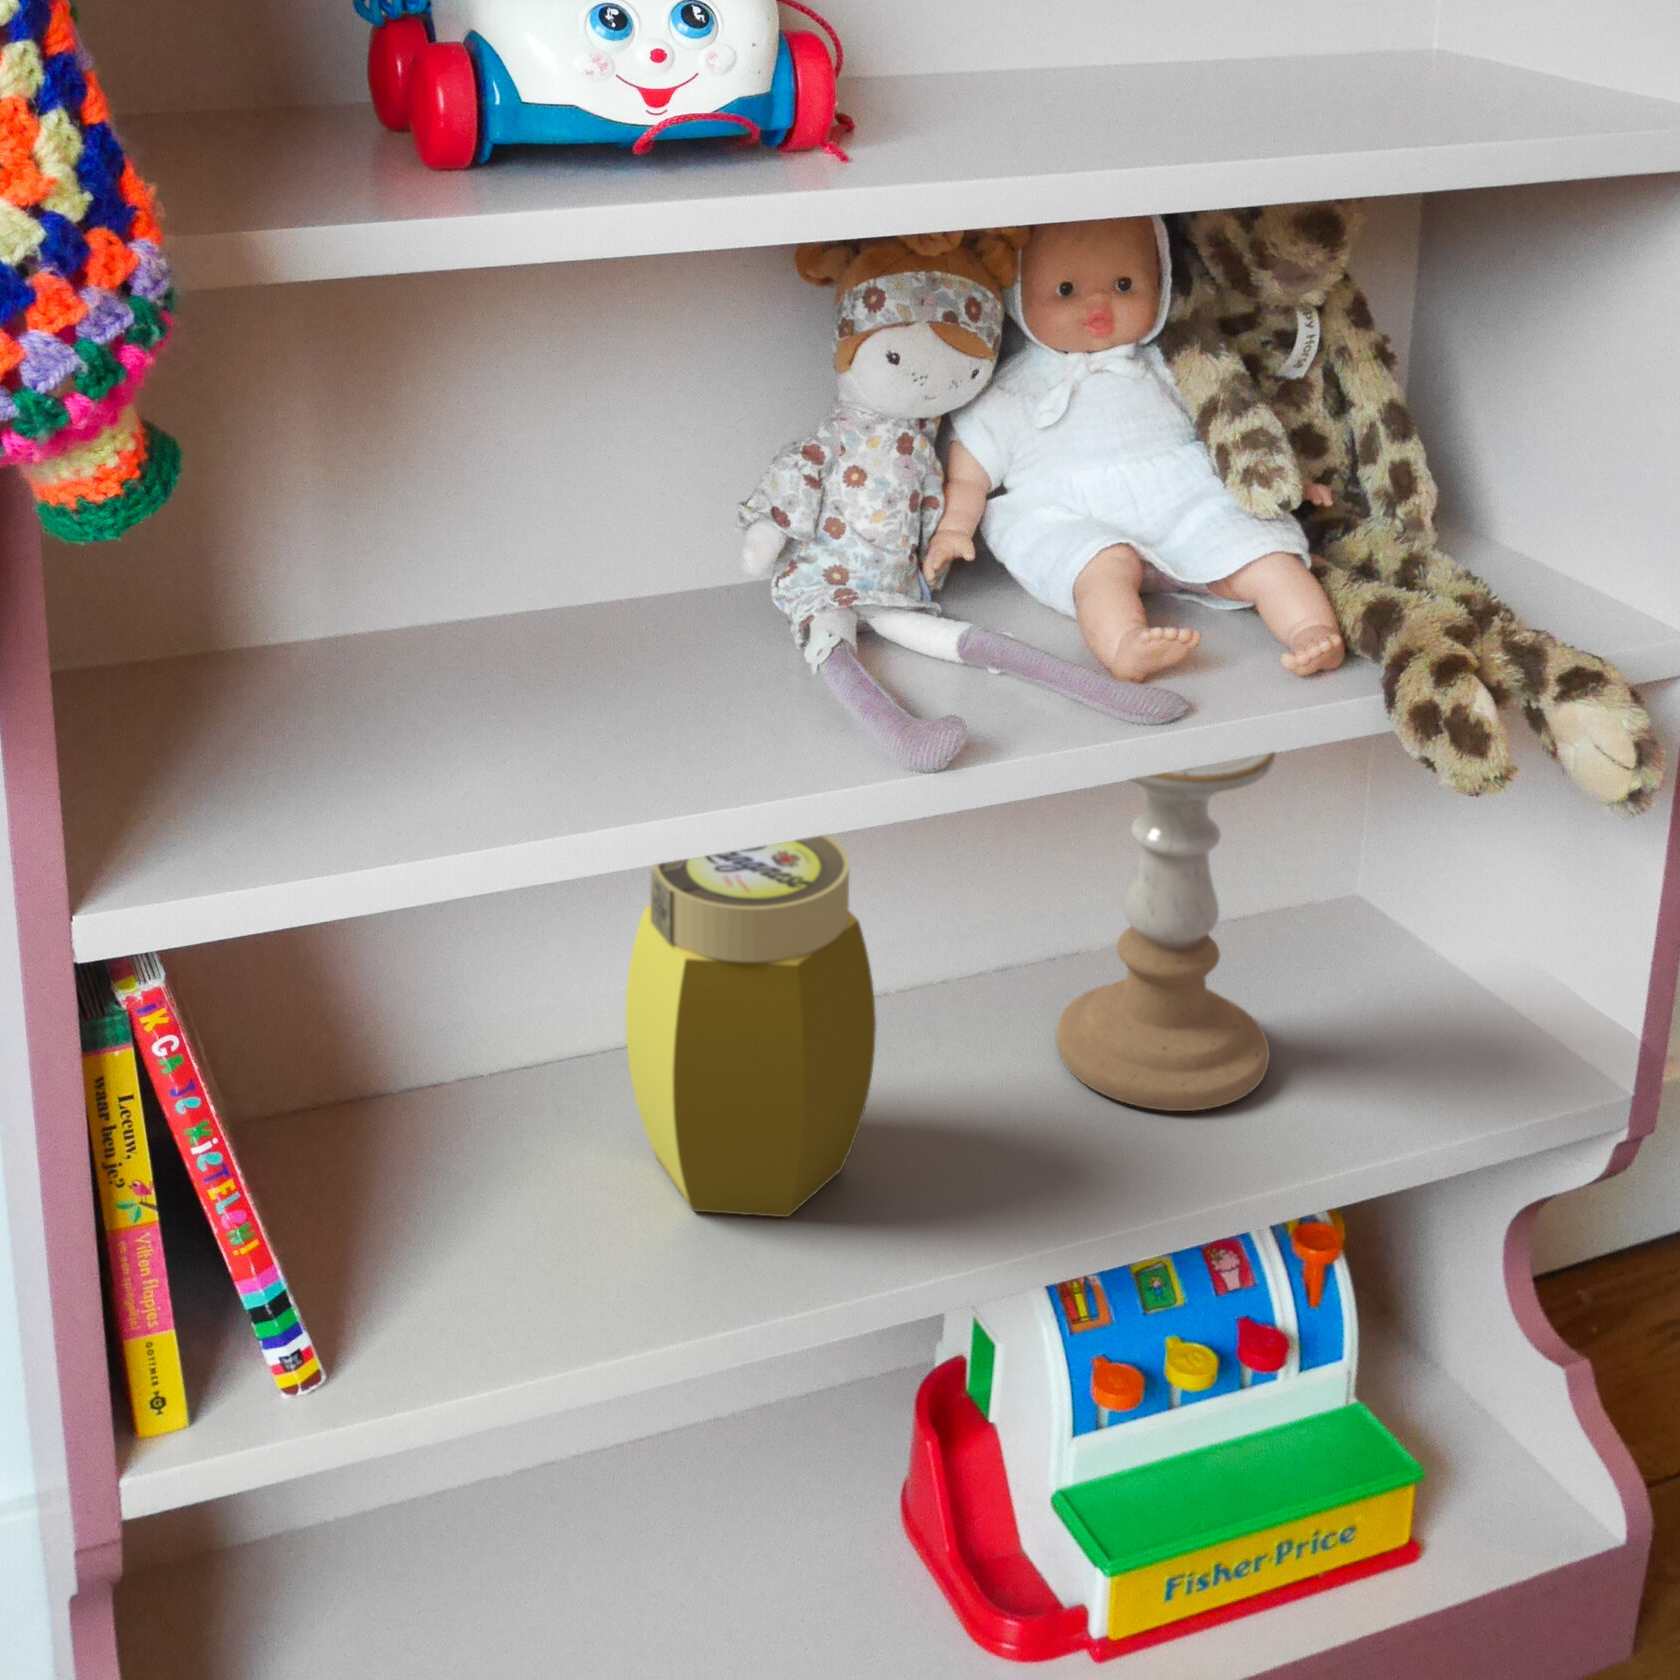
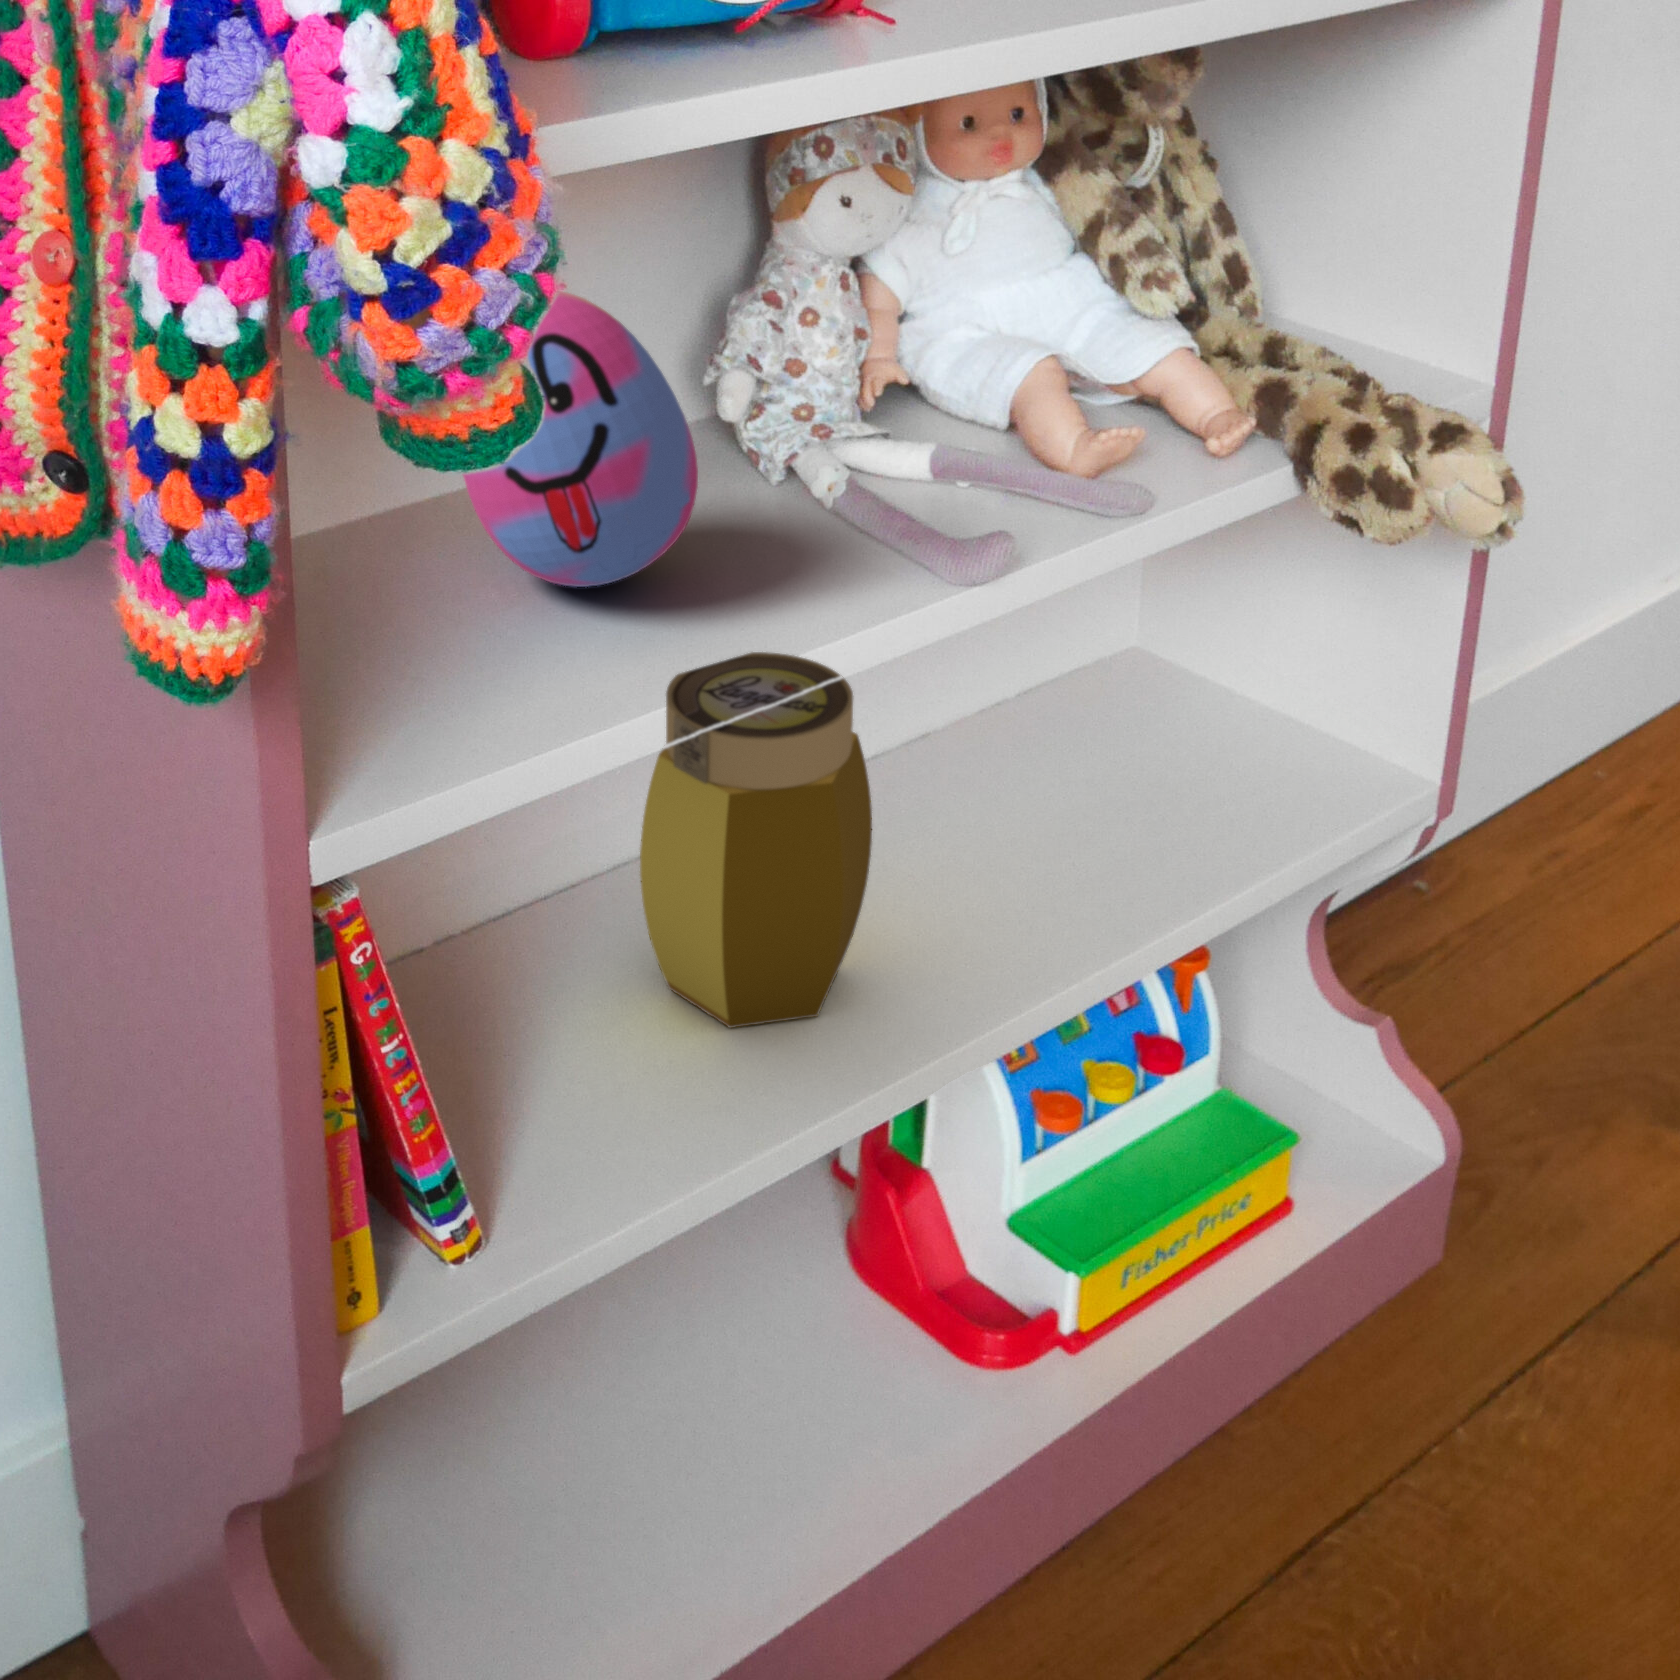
decorative egg: none [410,410,650,717] -> present [463,291,698,587]
candle holder: present [1056,752,1276,1111] -> none [958,495,1159,864]

